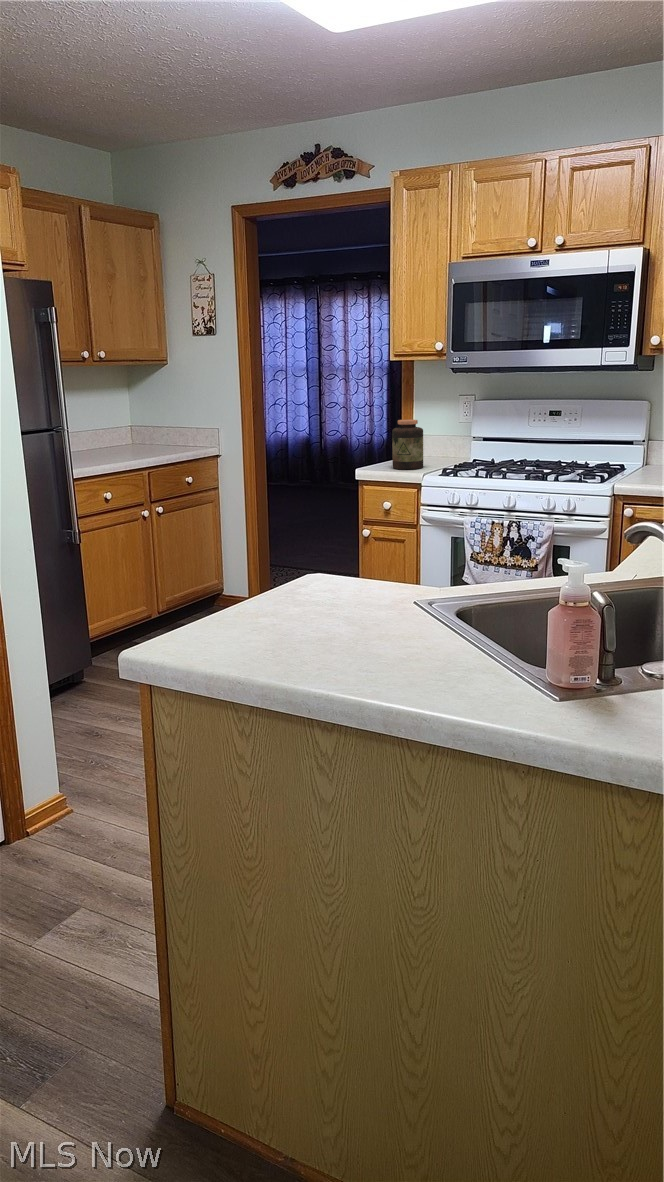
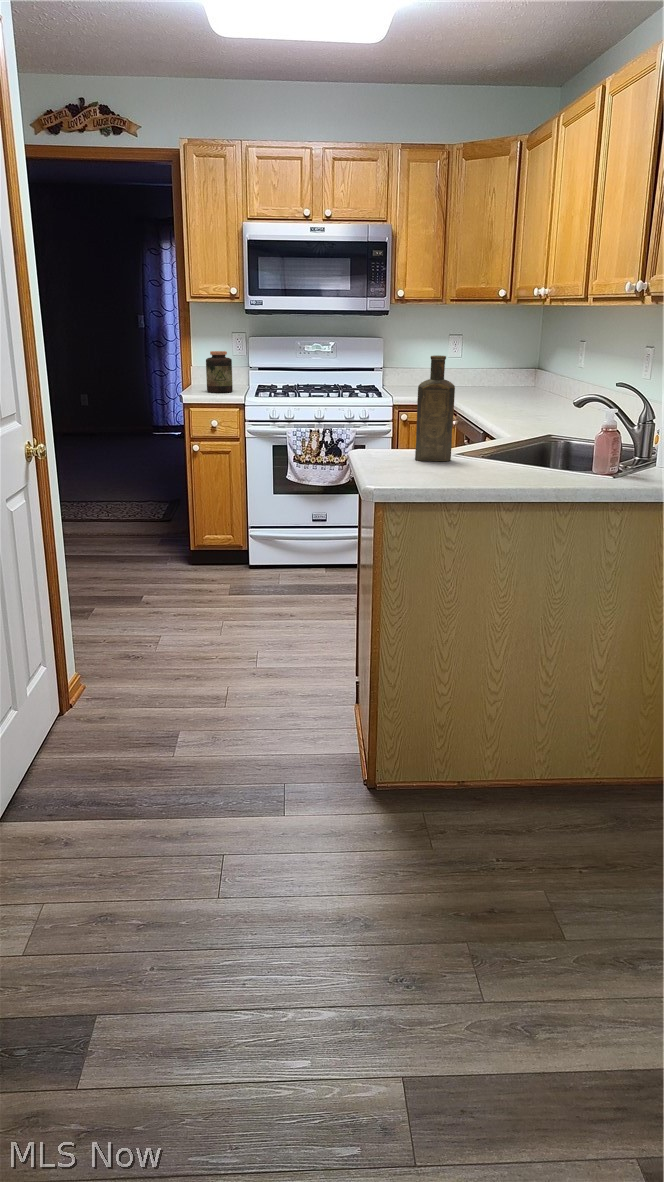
bottle: none [331,459,384,618] -> present [415,356,455,461]

